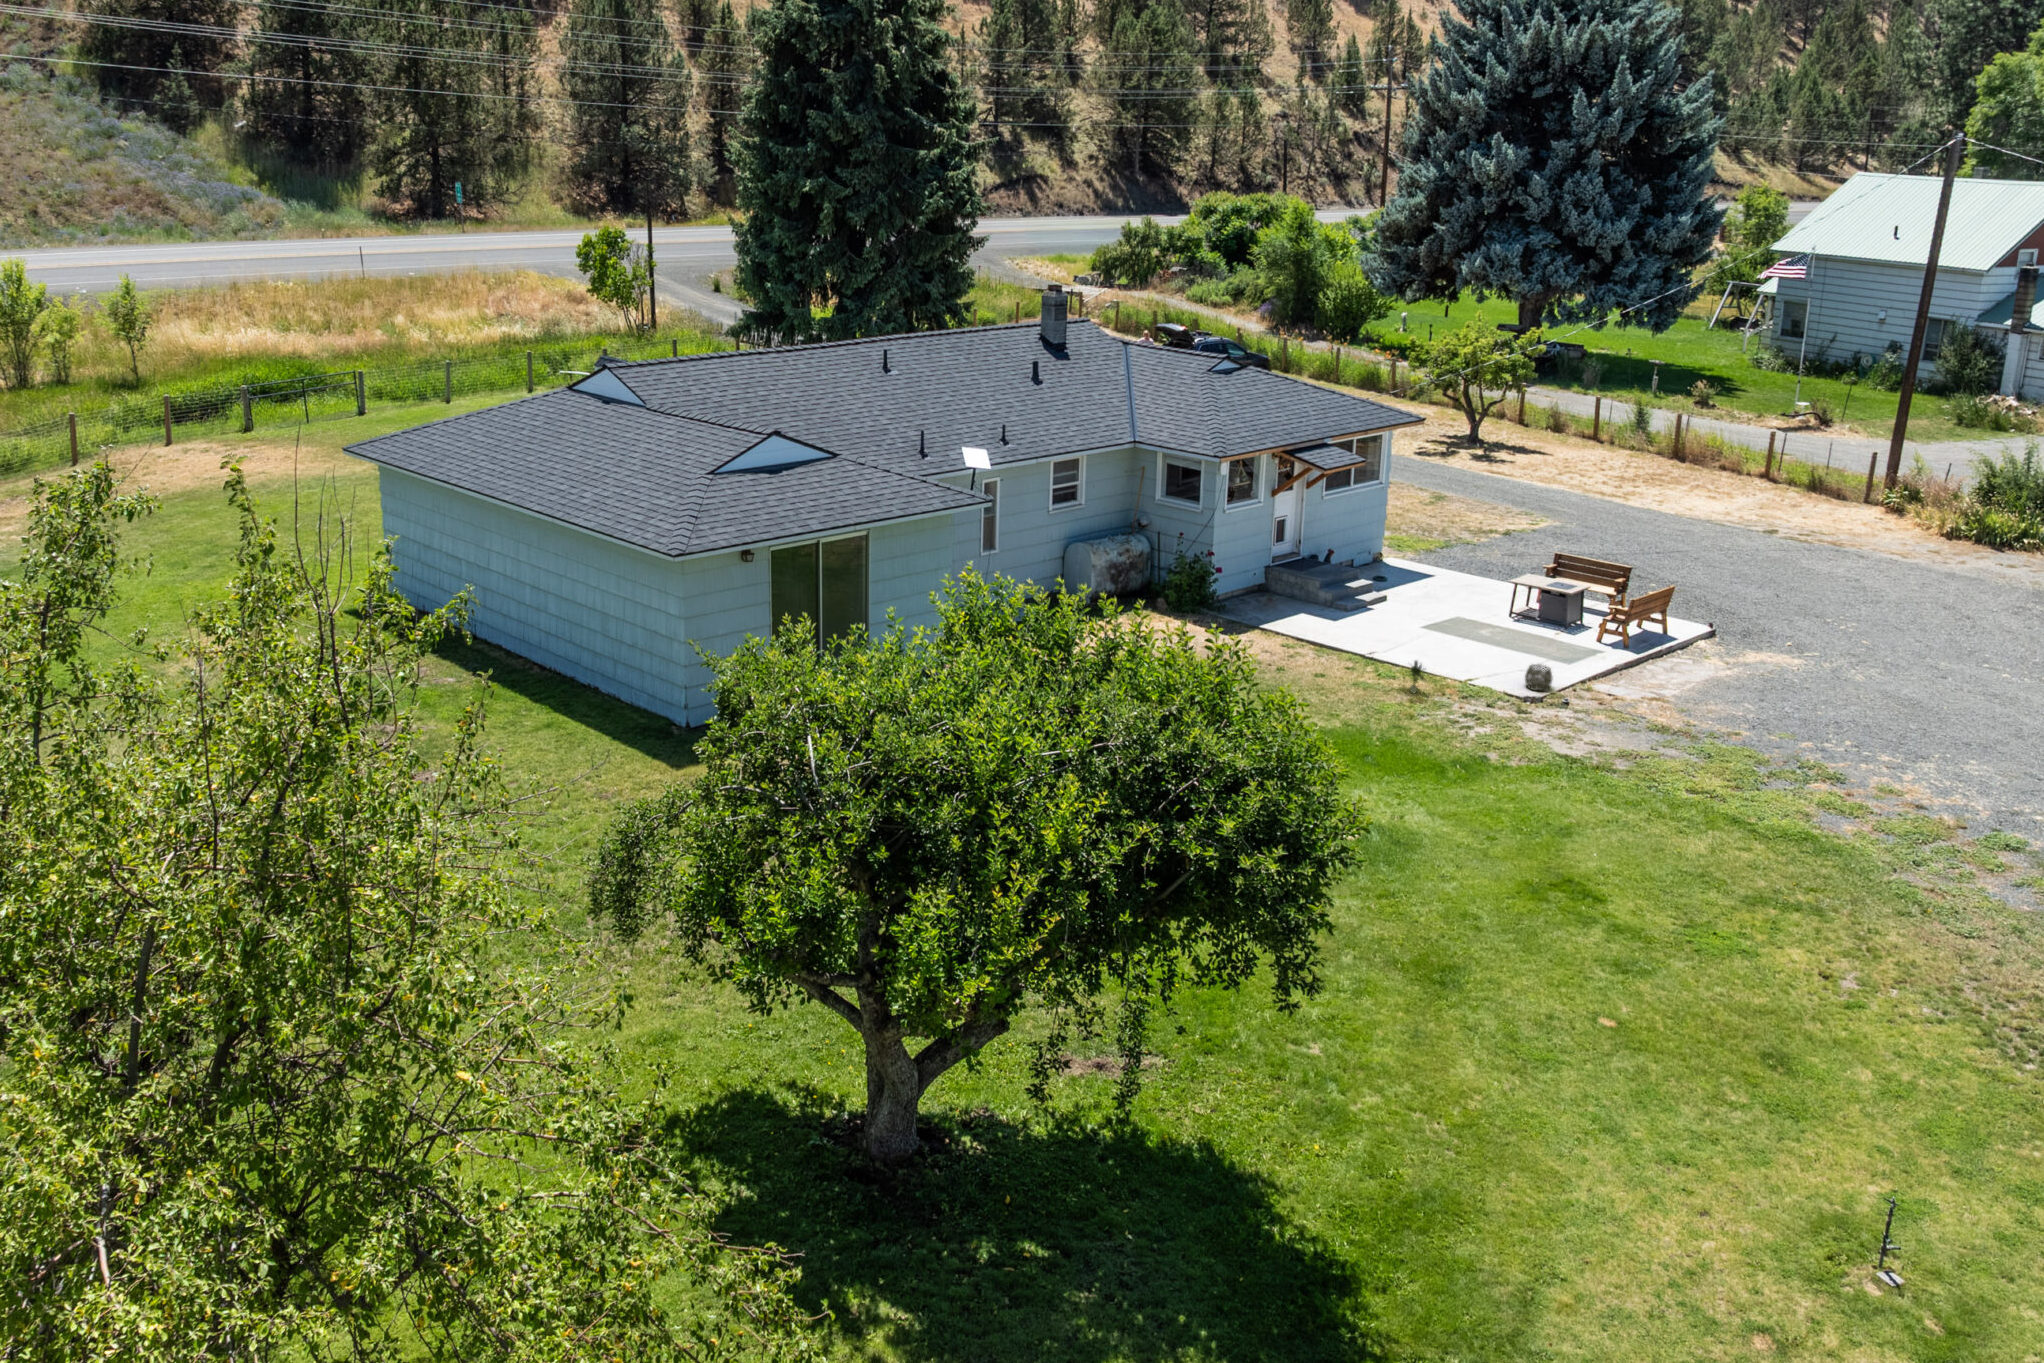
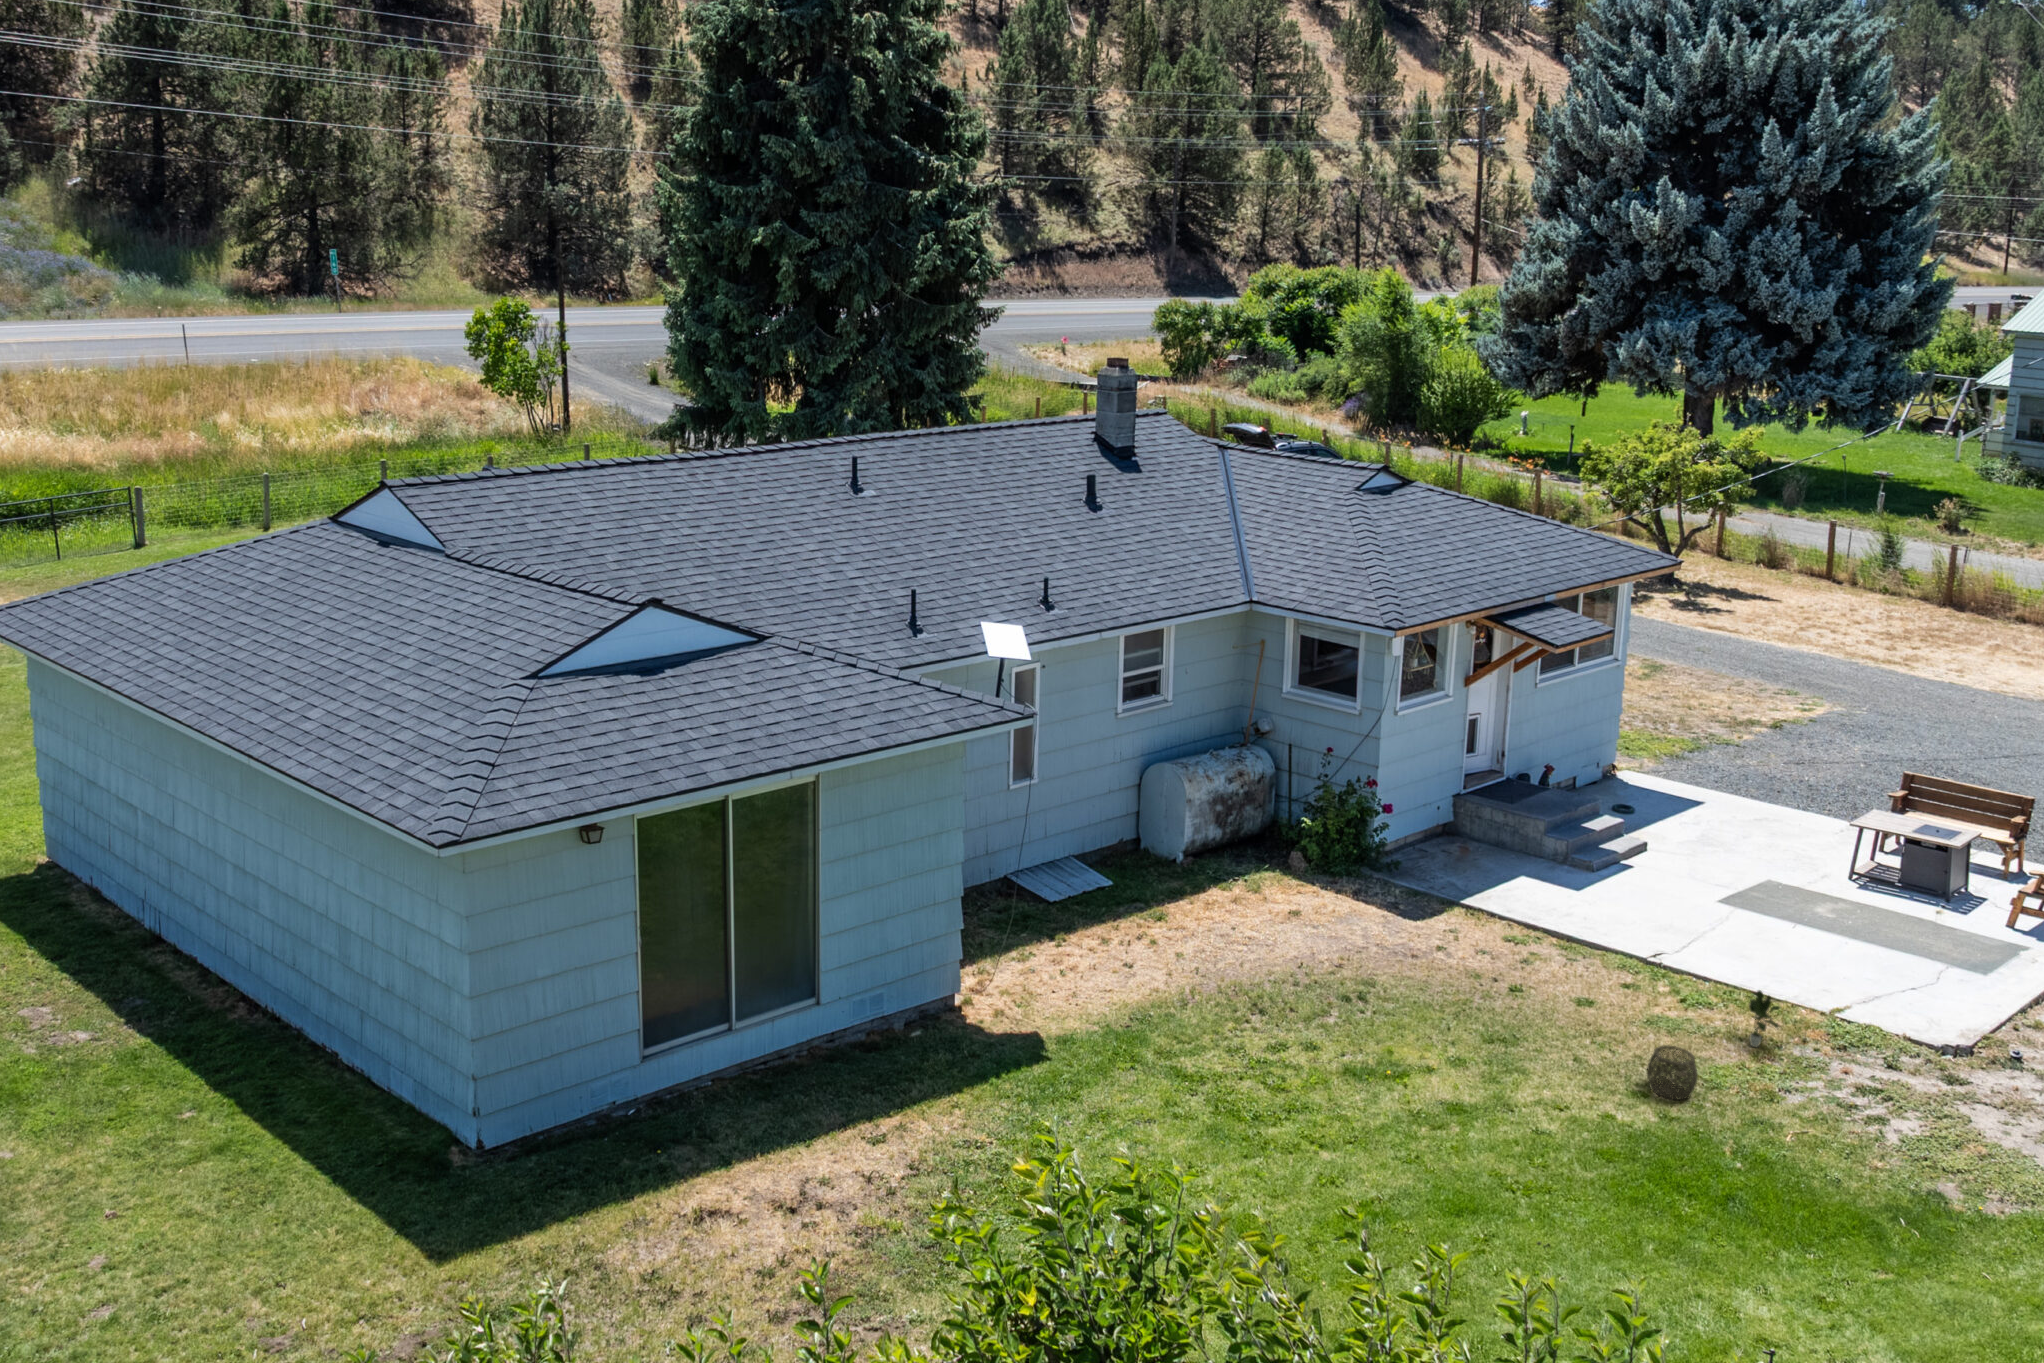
woven basket: present [1525,665,1553,691] -> present [1647,1045,1698,1100]

